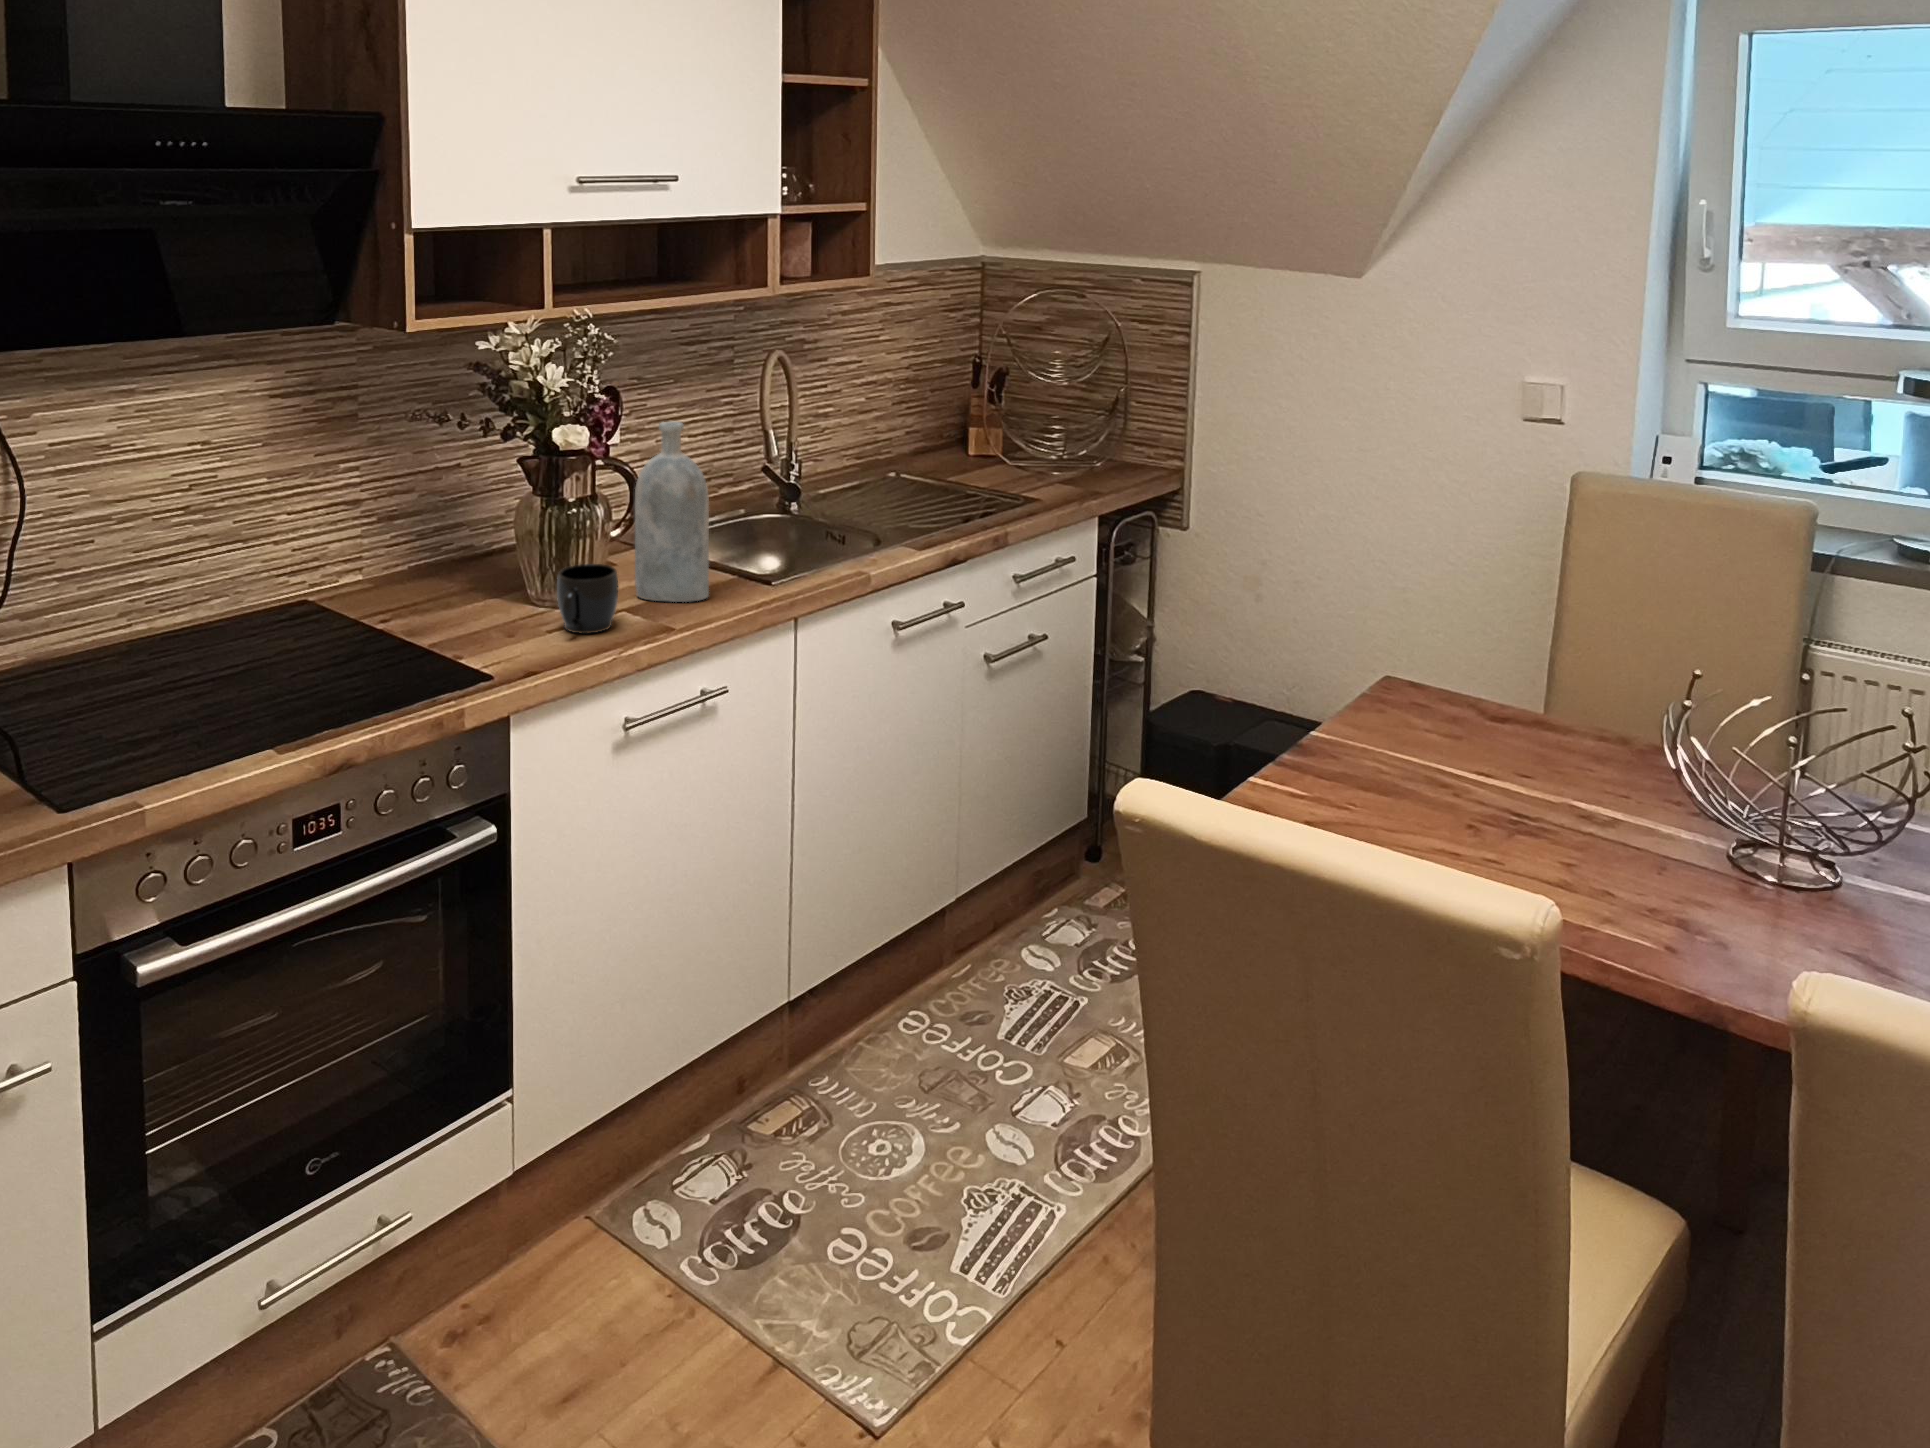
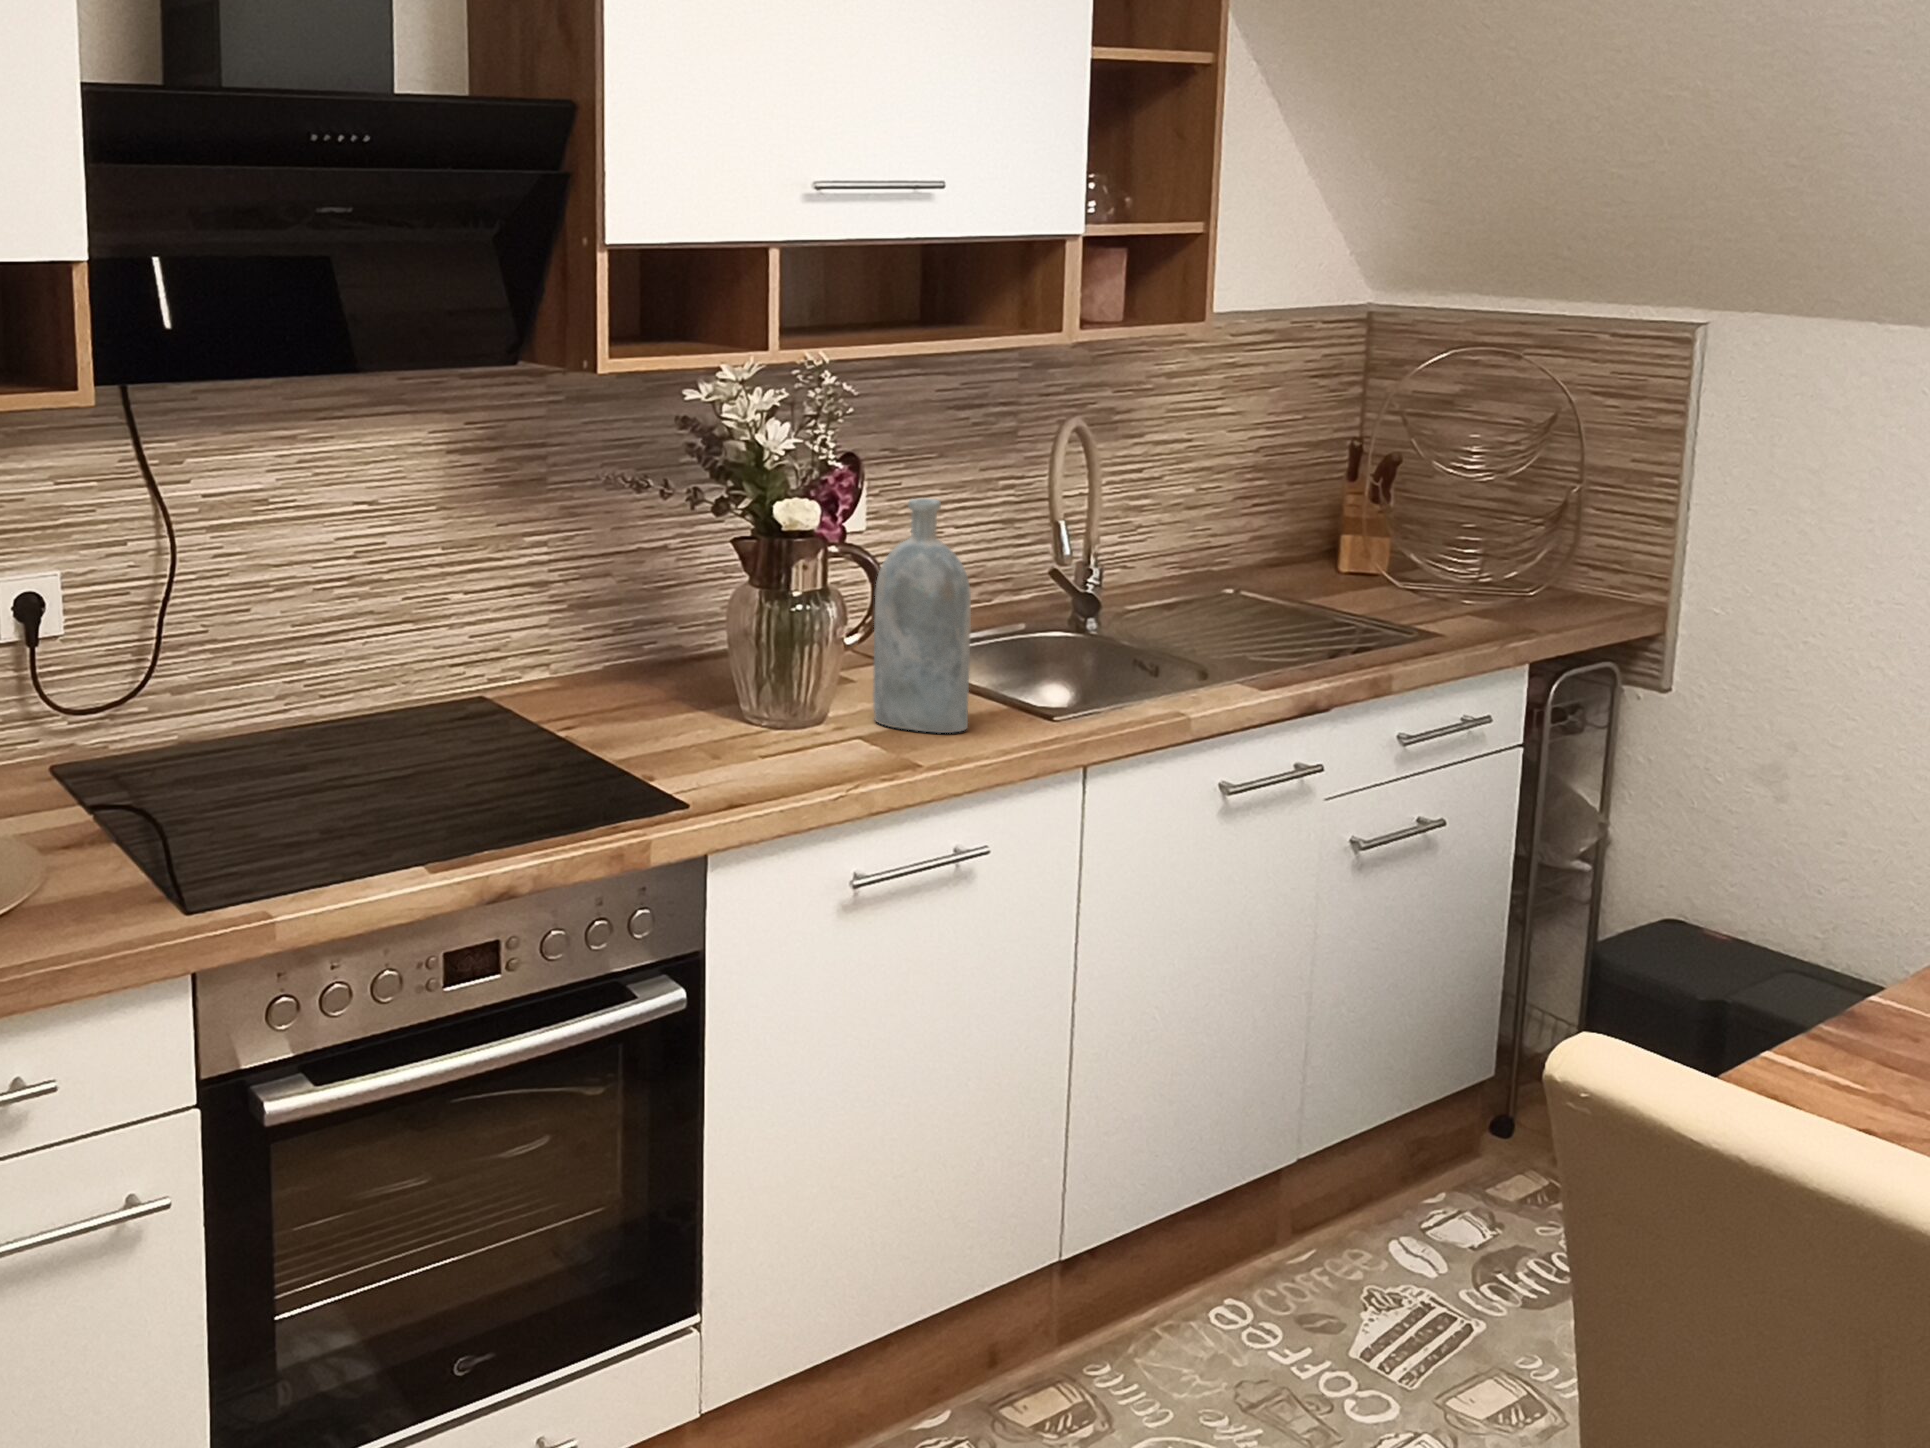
mug: present [557,564,618,634] -> none [772,674,849,762]

